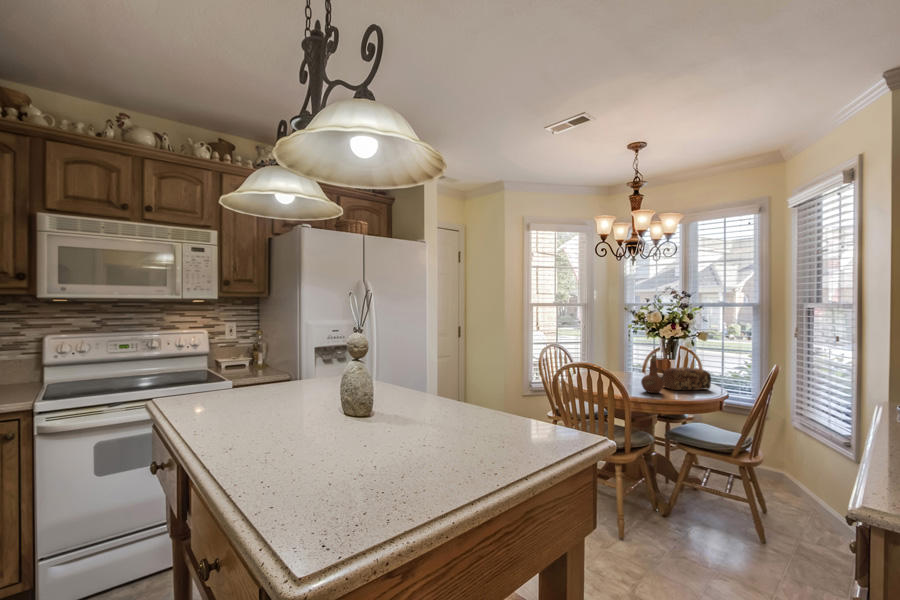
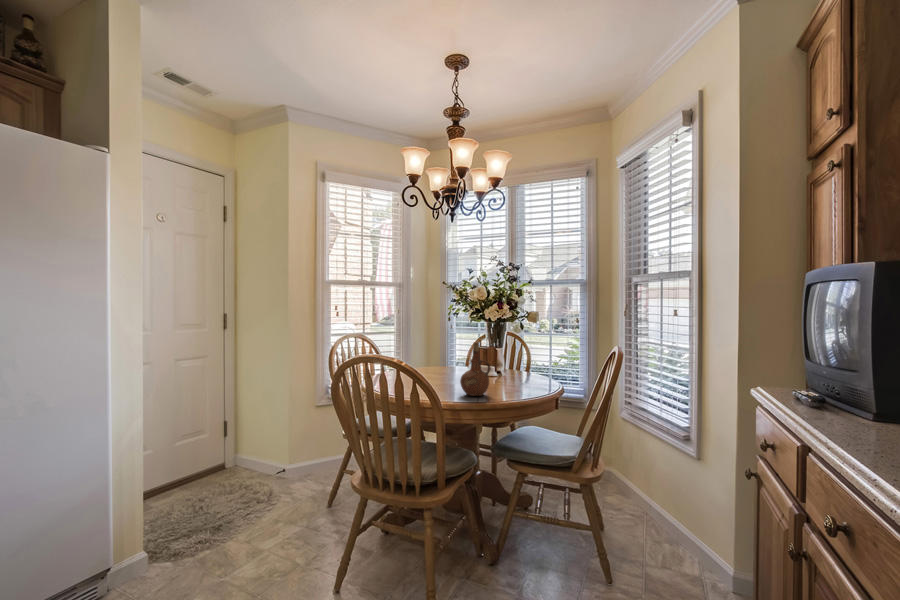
bread loaf: present [663,367,711,390] -> none [487,357,544,389]

